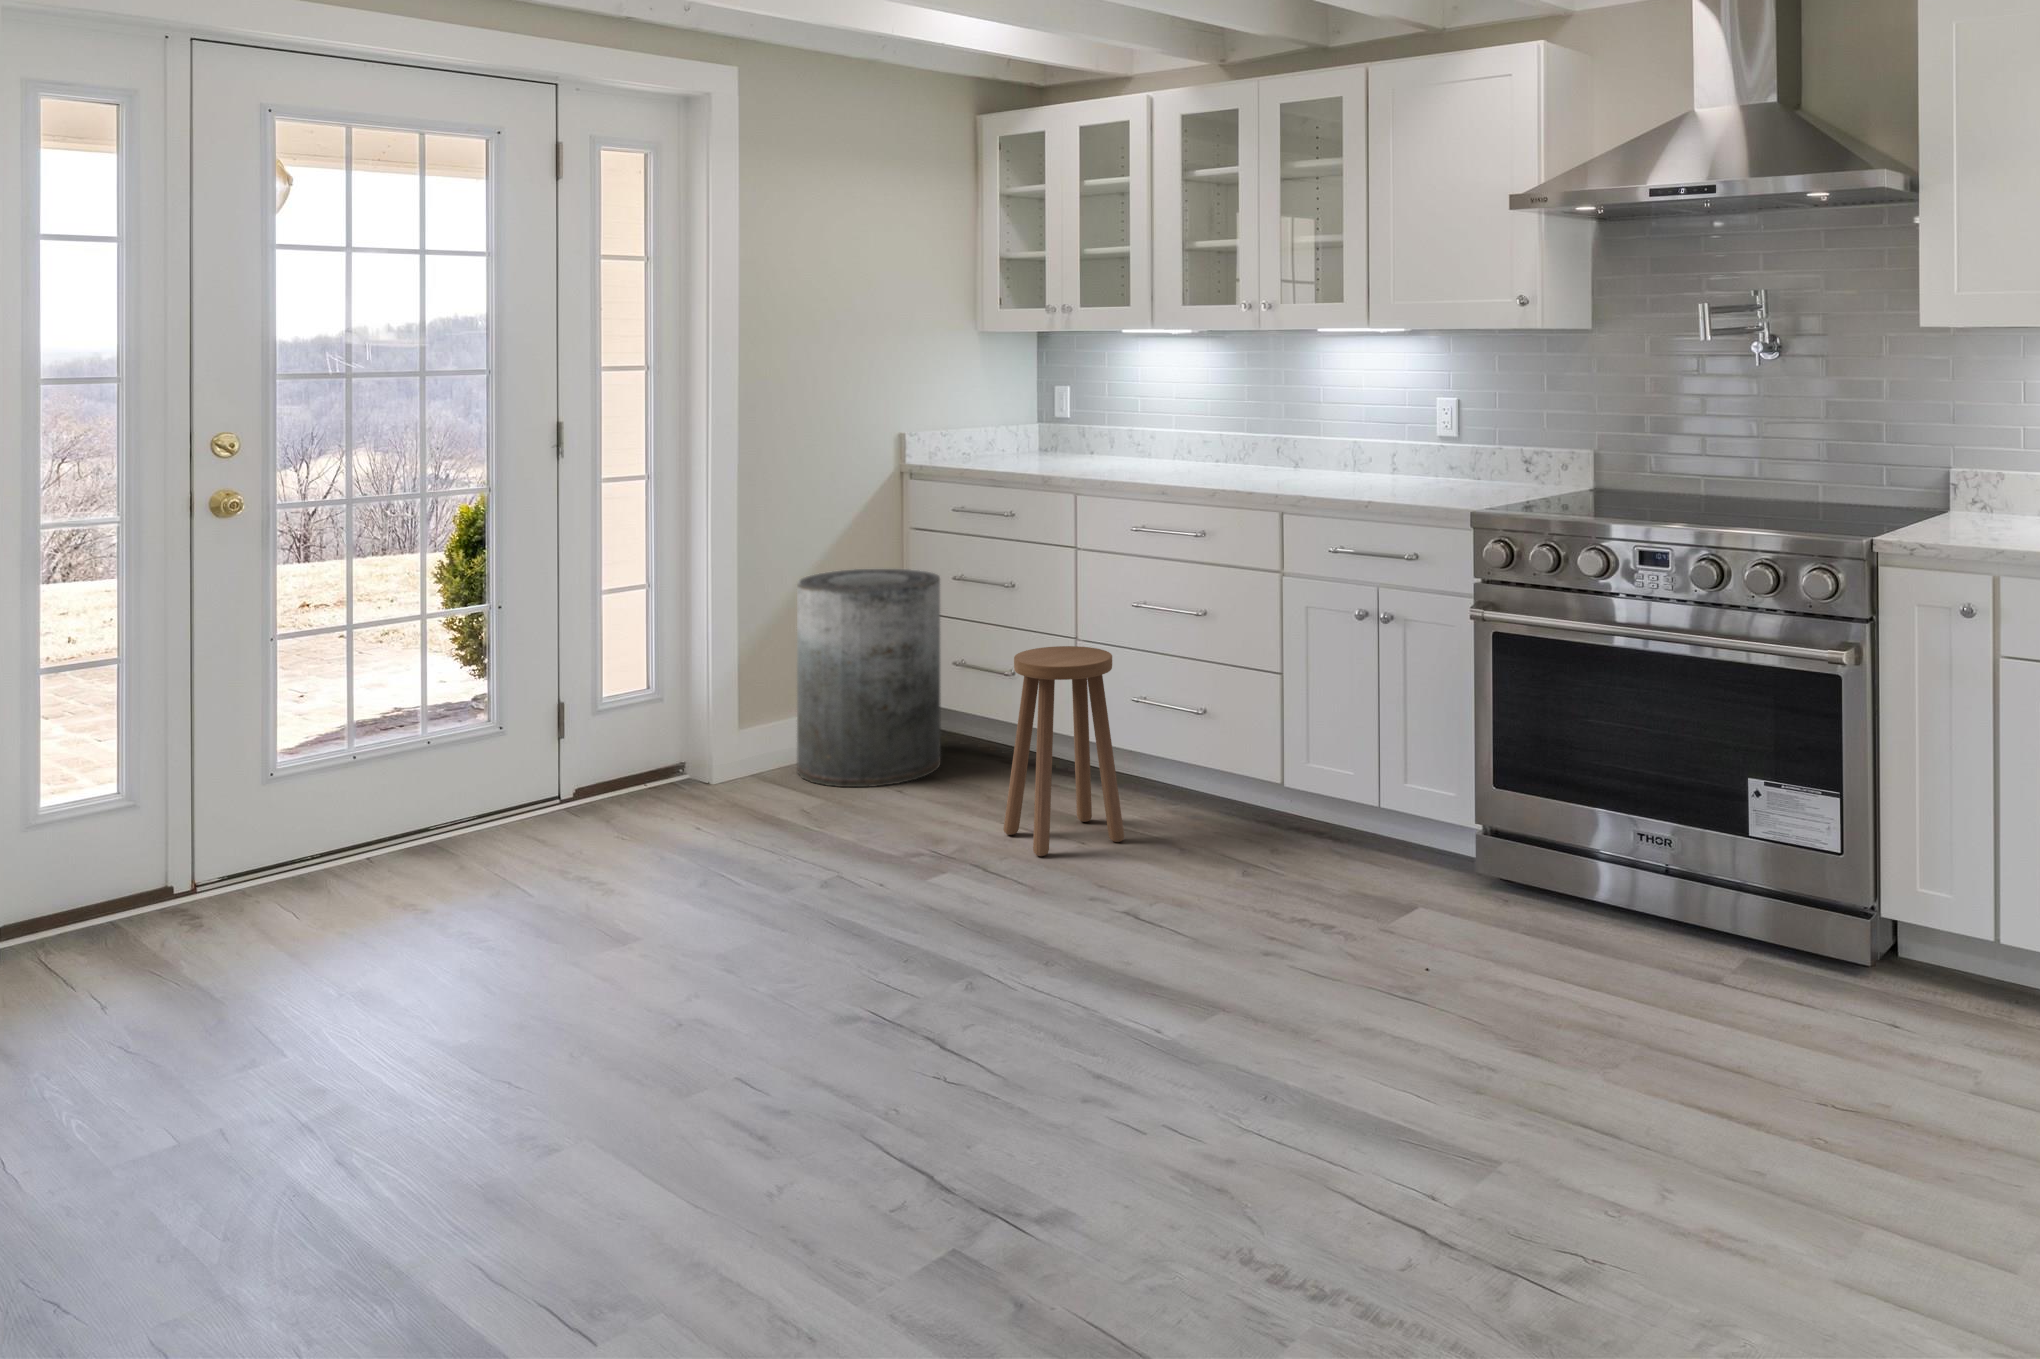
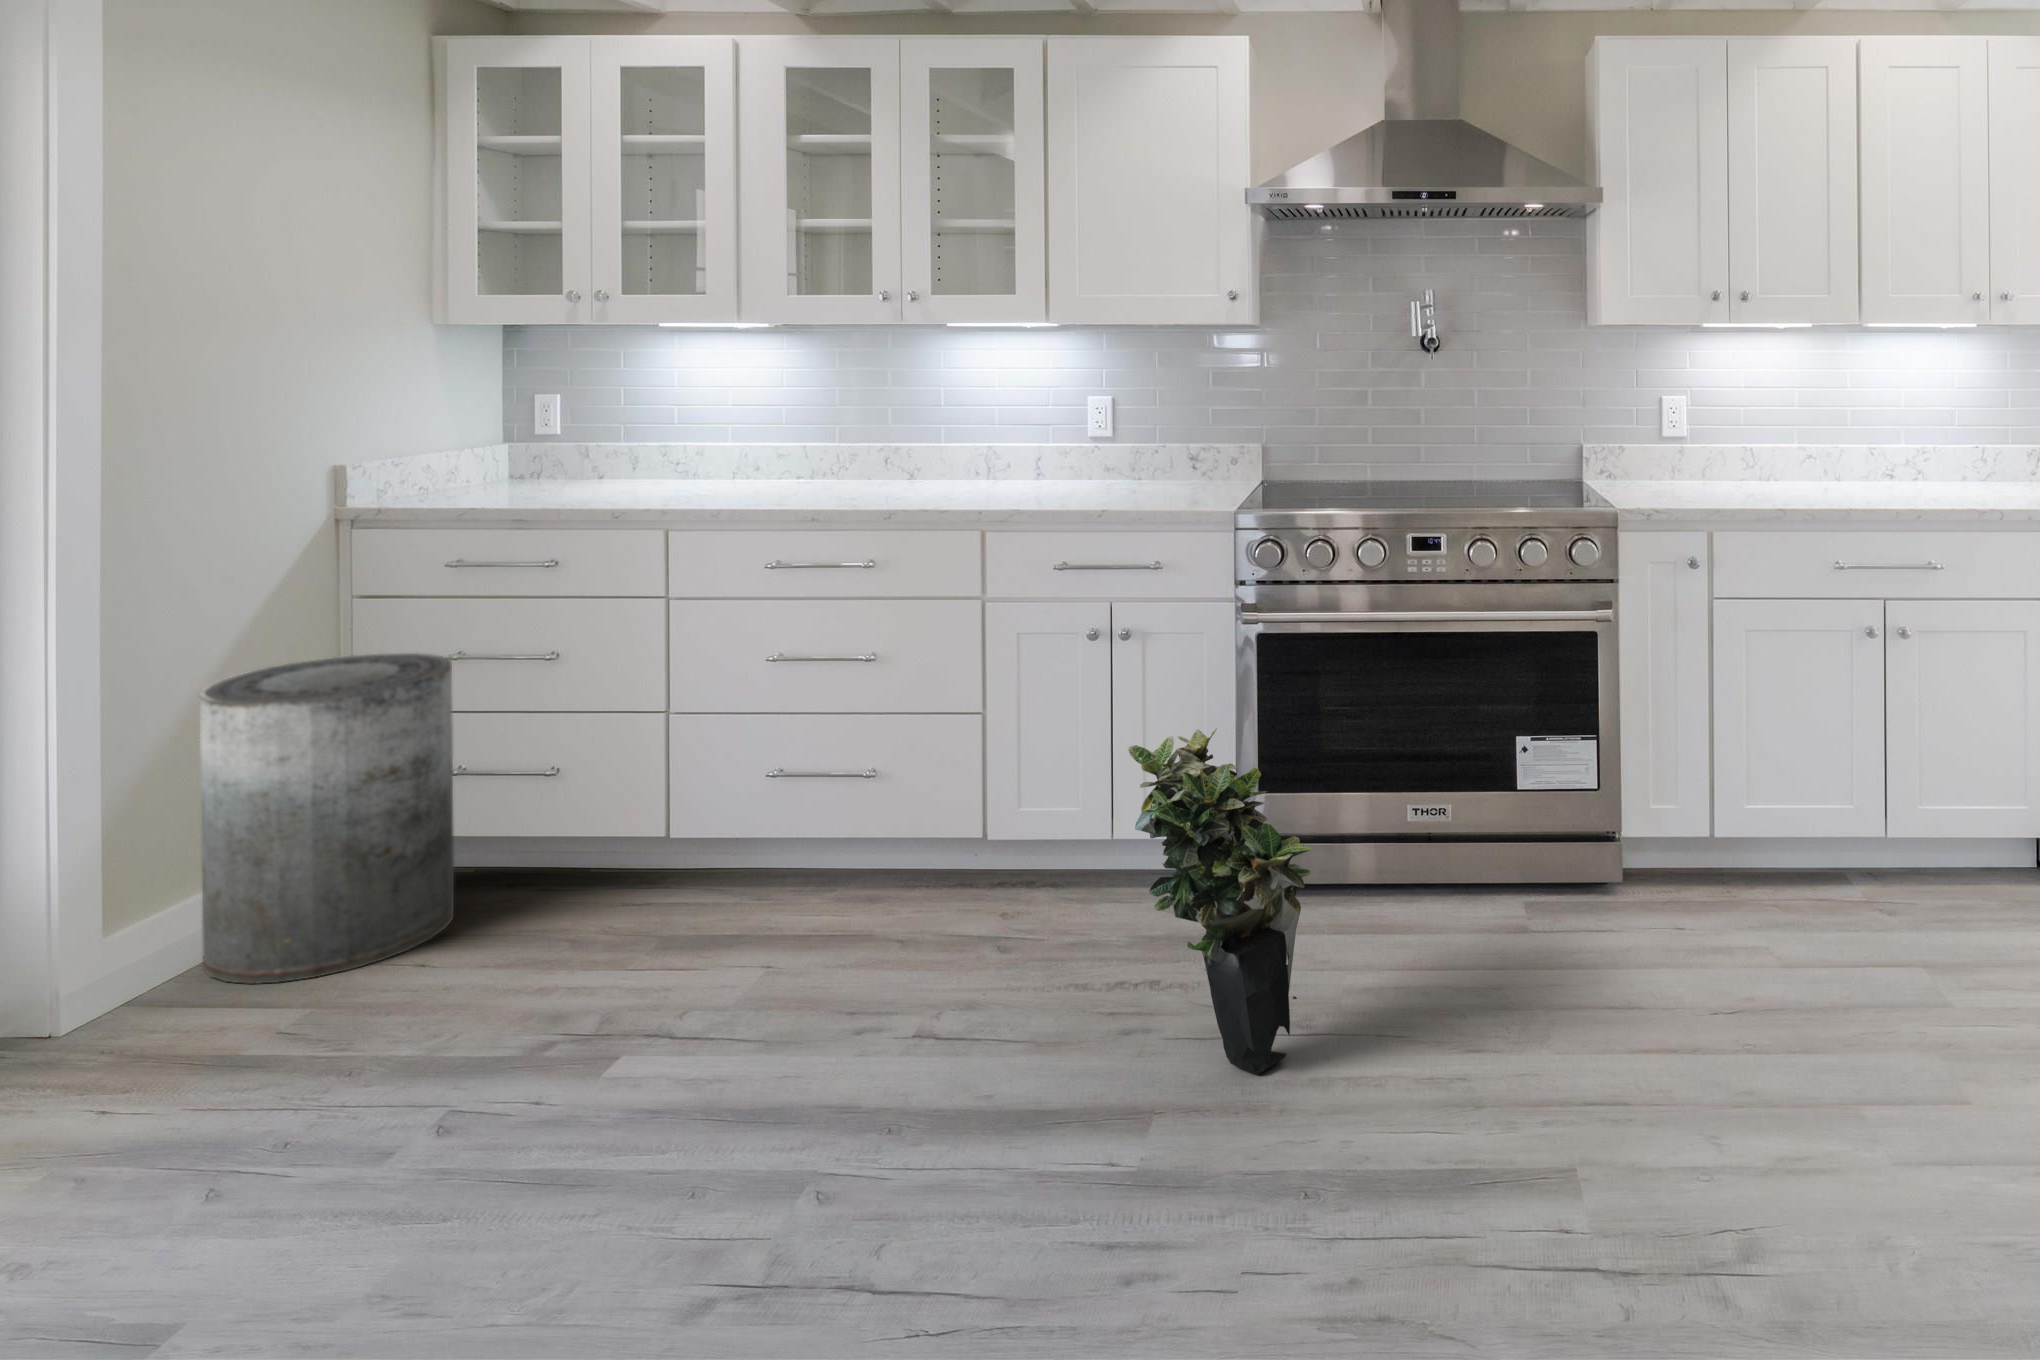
stool: present [1004,646,1124,856] -> none [646,719,820,993]
potted plant: none [1239,697,1411,1021] -> present [1128,728,1311,1075]

